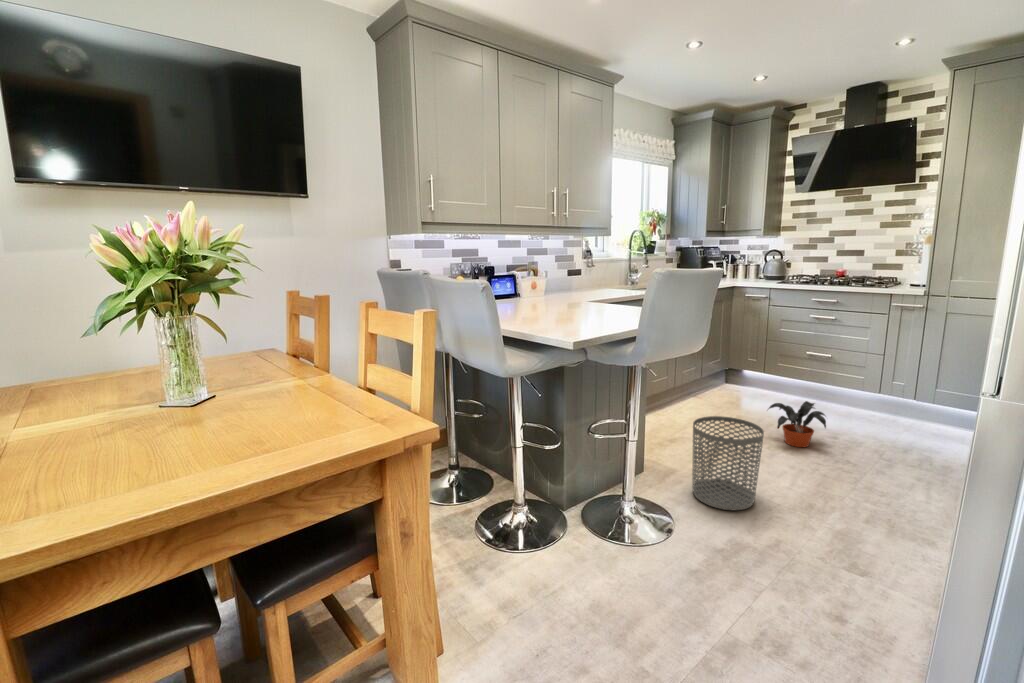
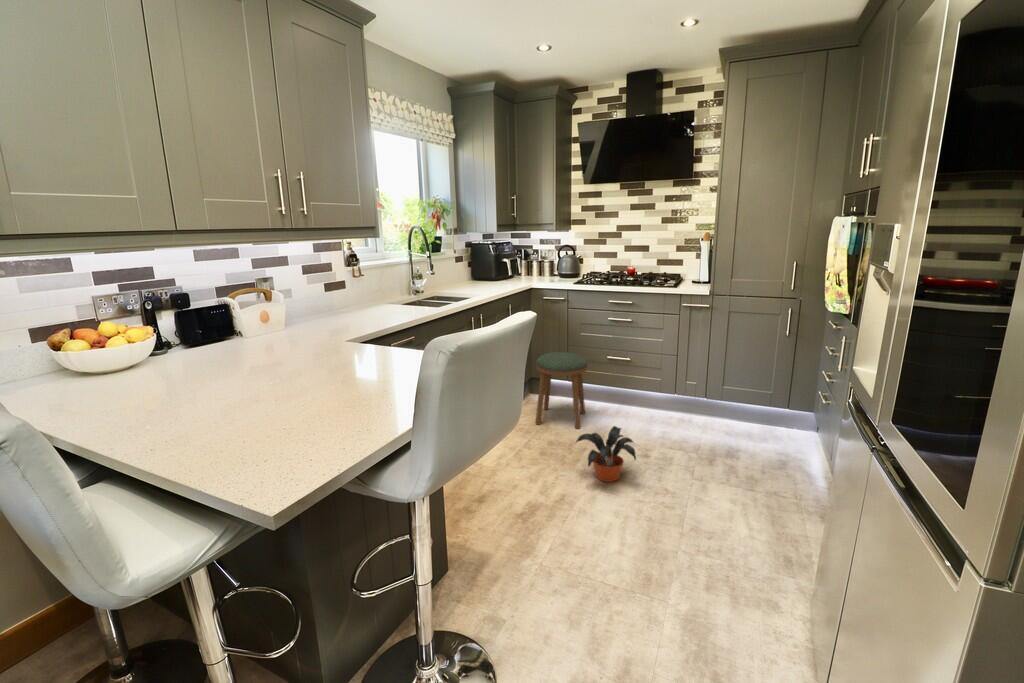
stool: none [730,342,786,411] -> present [536,352,587,429]
waste bin: present [692,416,764,510] -> none [494,489,581,625]

